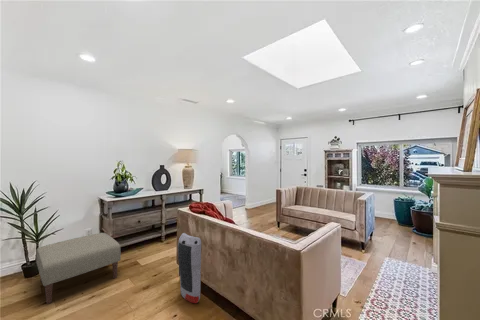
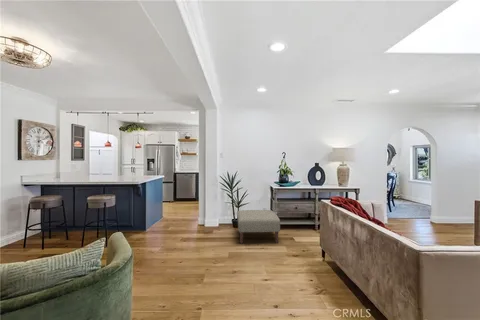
air purifier: present [178,233,201,303] -> none [316,219,335,281]

